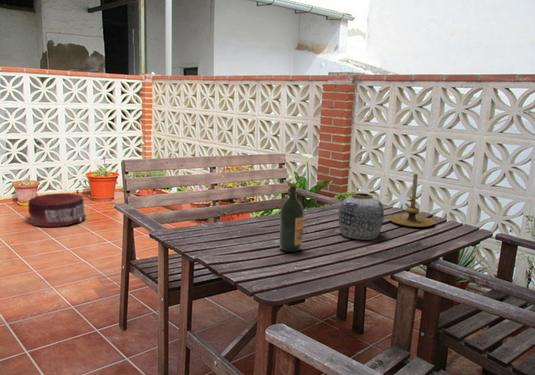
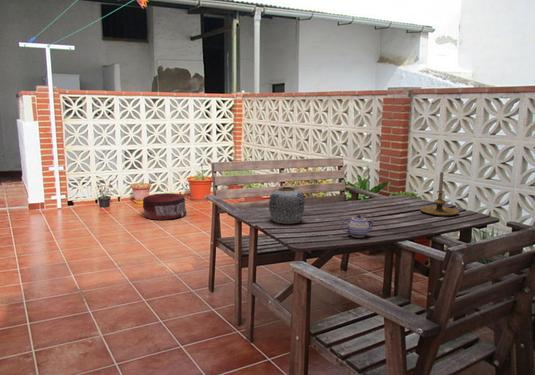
wine bottle: present [280,183,304,252] -> none [321,176,339,228]
vase: present [339,193,384,240] -> present [269,187,304,224]
teapot: none [311,235,355,266] -> present [341,215,375,237]

